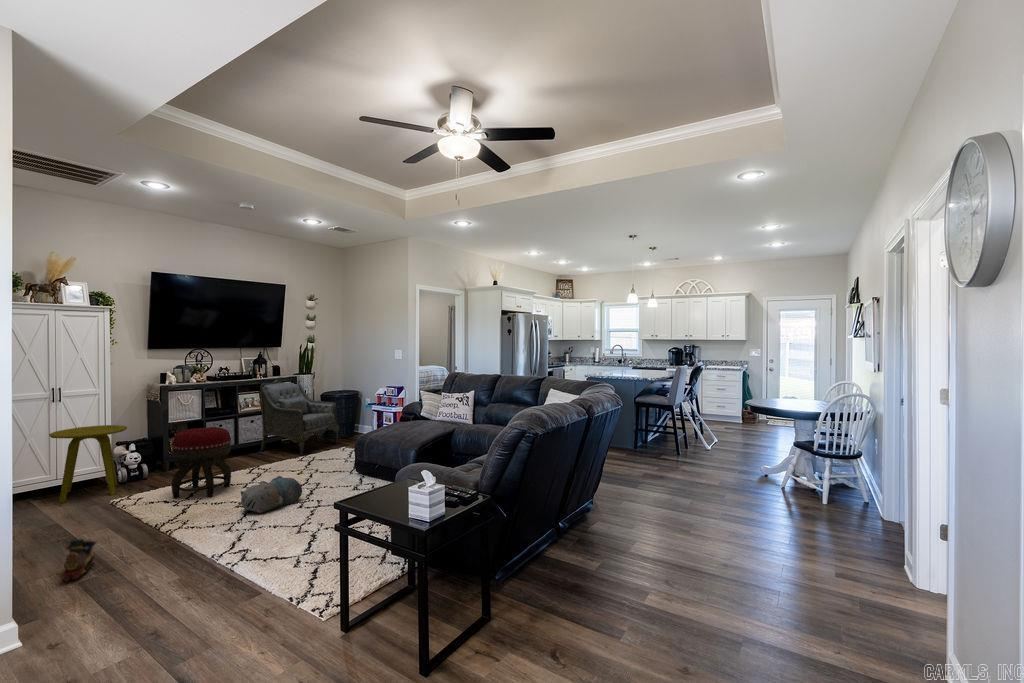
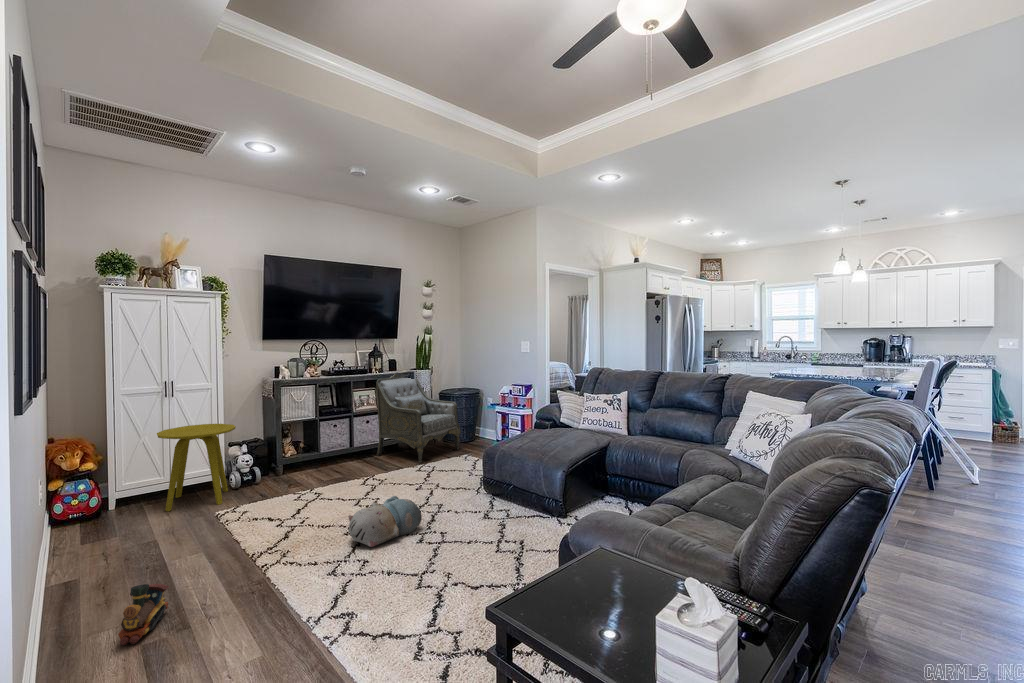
footstool: present [171,427,231,498] -> none [276,430,342,516]

